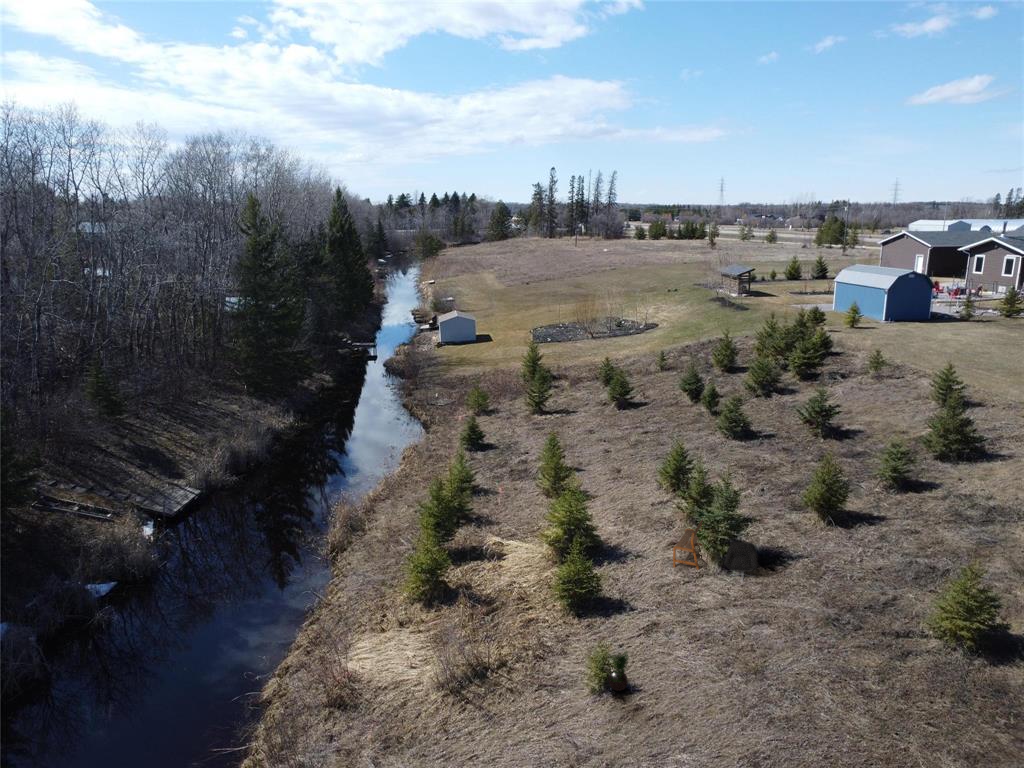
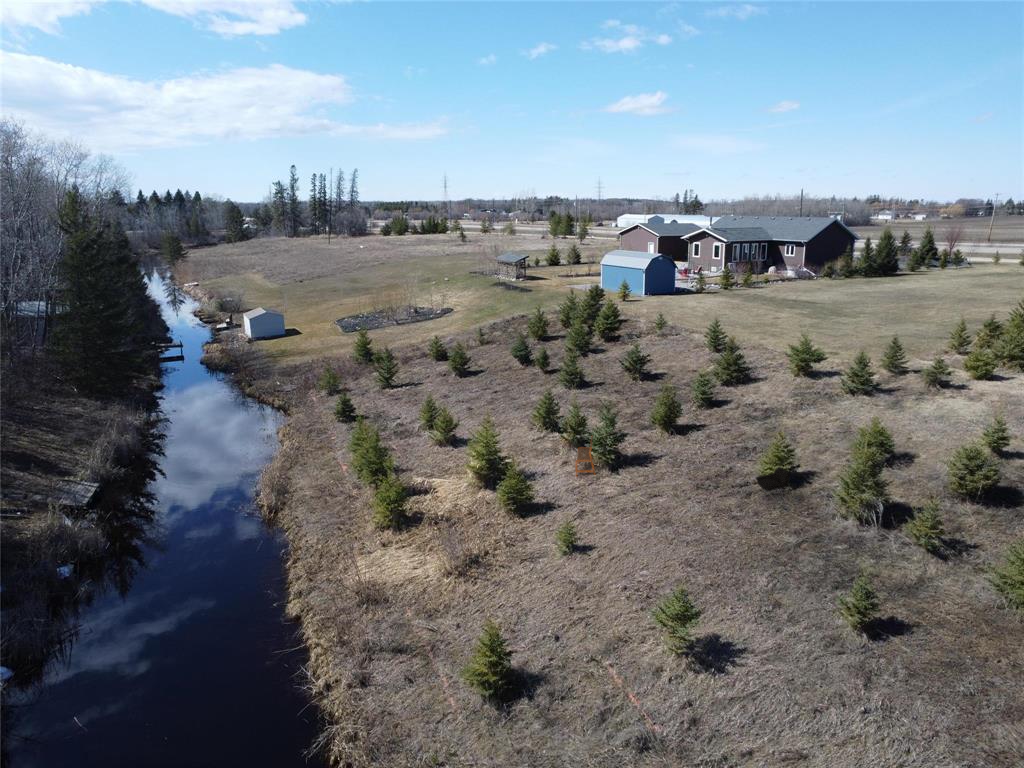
lounge chair: present [725,542,758,577] -> present [756,467,790,498]
potted tree: present [608,653,628,691] -> none [574,523,591,555]

